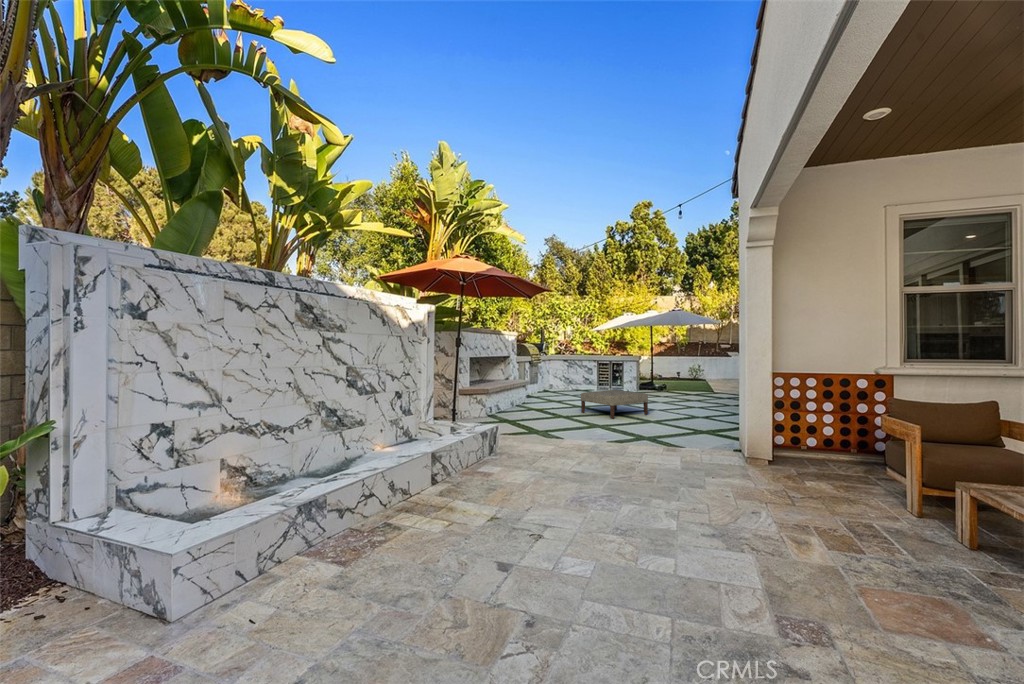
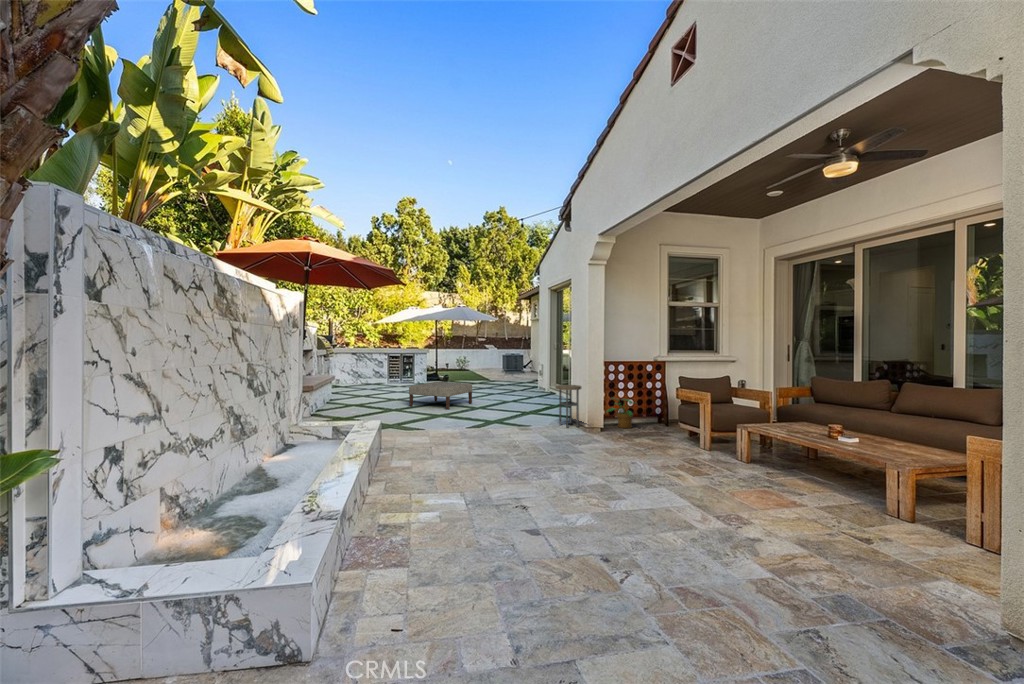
side table: none [703,400,738,455] -> present [556,385,581,428]
potted plant: none [775,421,824,466] -> present [607,398,634,428]

